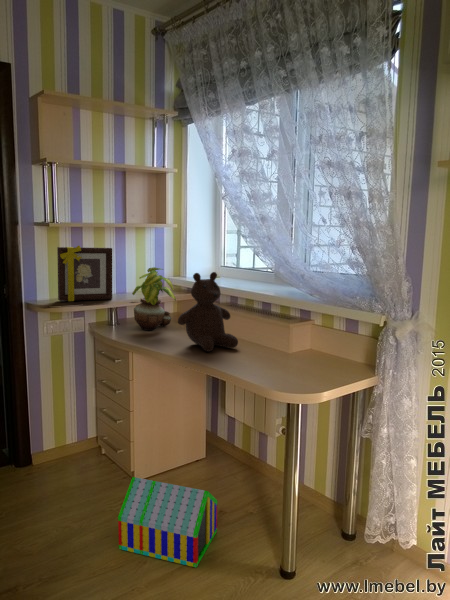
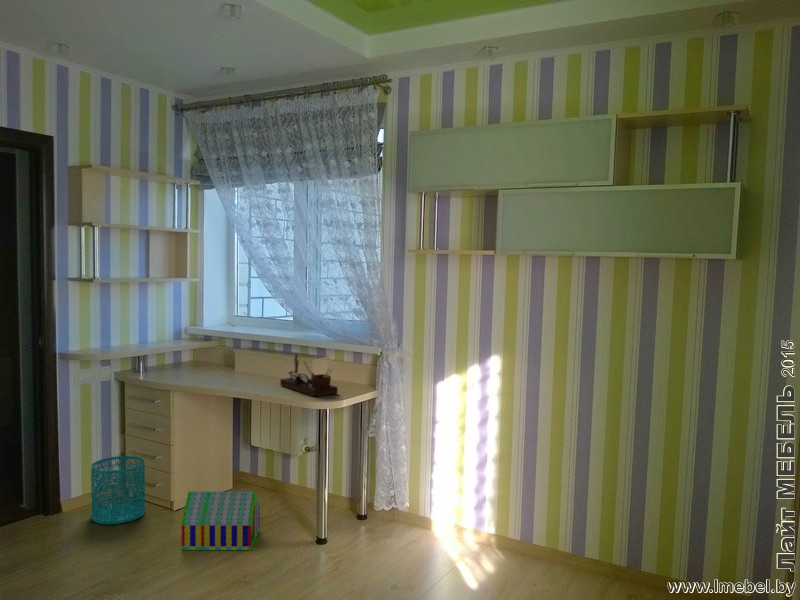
picture frame: present [57,245,112,301] -> none [92,299,143,351]
potted plant: present [132,267,176,330] -> none [163,317,207,374]
teddy bear: present [178,272,238,351] -> none [218,320,269,385]
desk organizer: none [249,317,318,380] -> present [280,353,338,396]
wastebasket: none [51,414,109,491] -> present [91,456,145,524]

